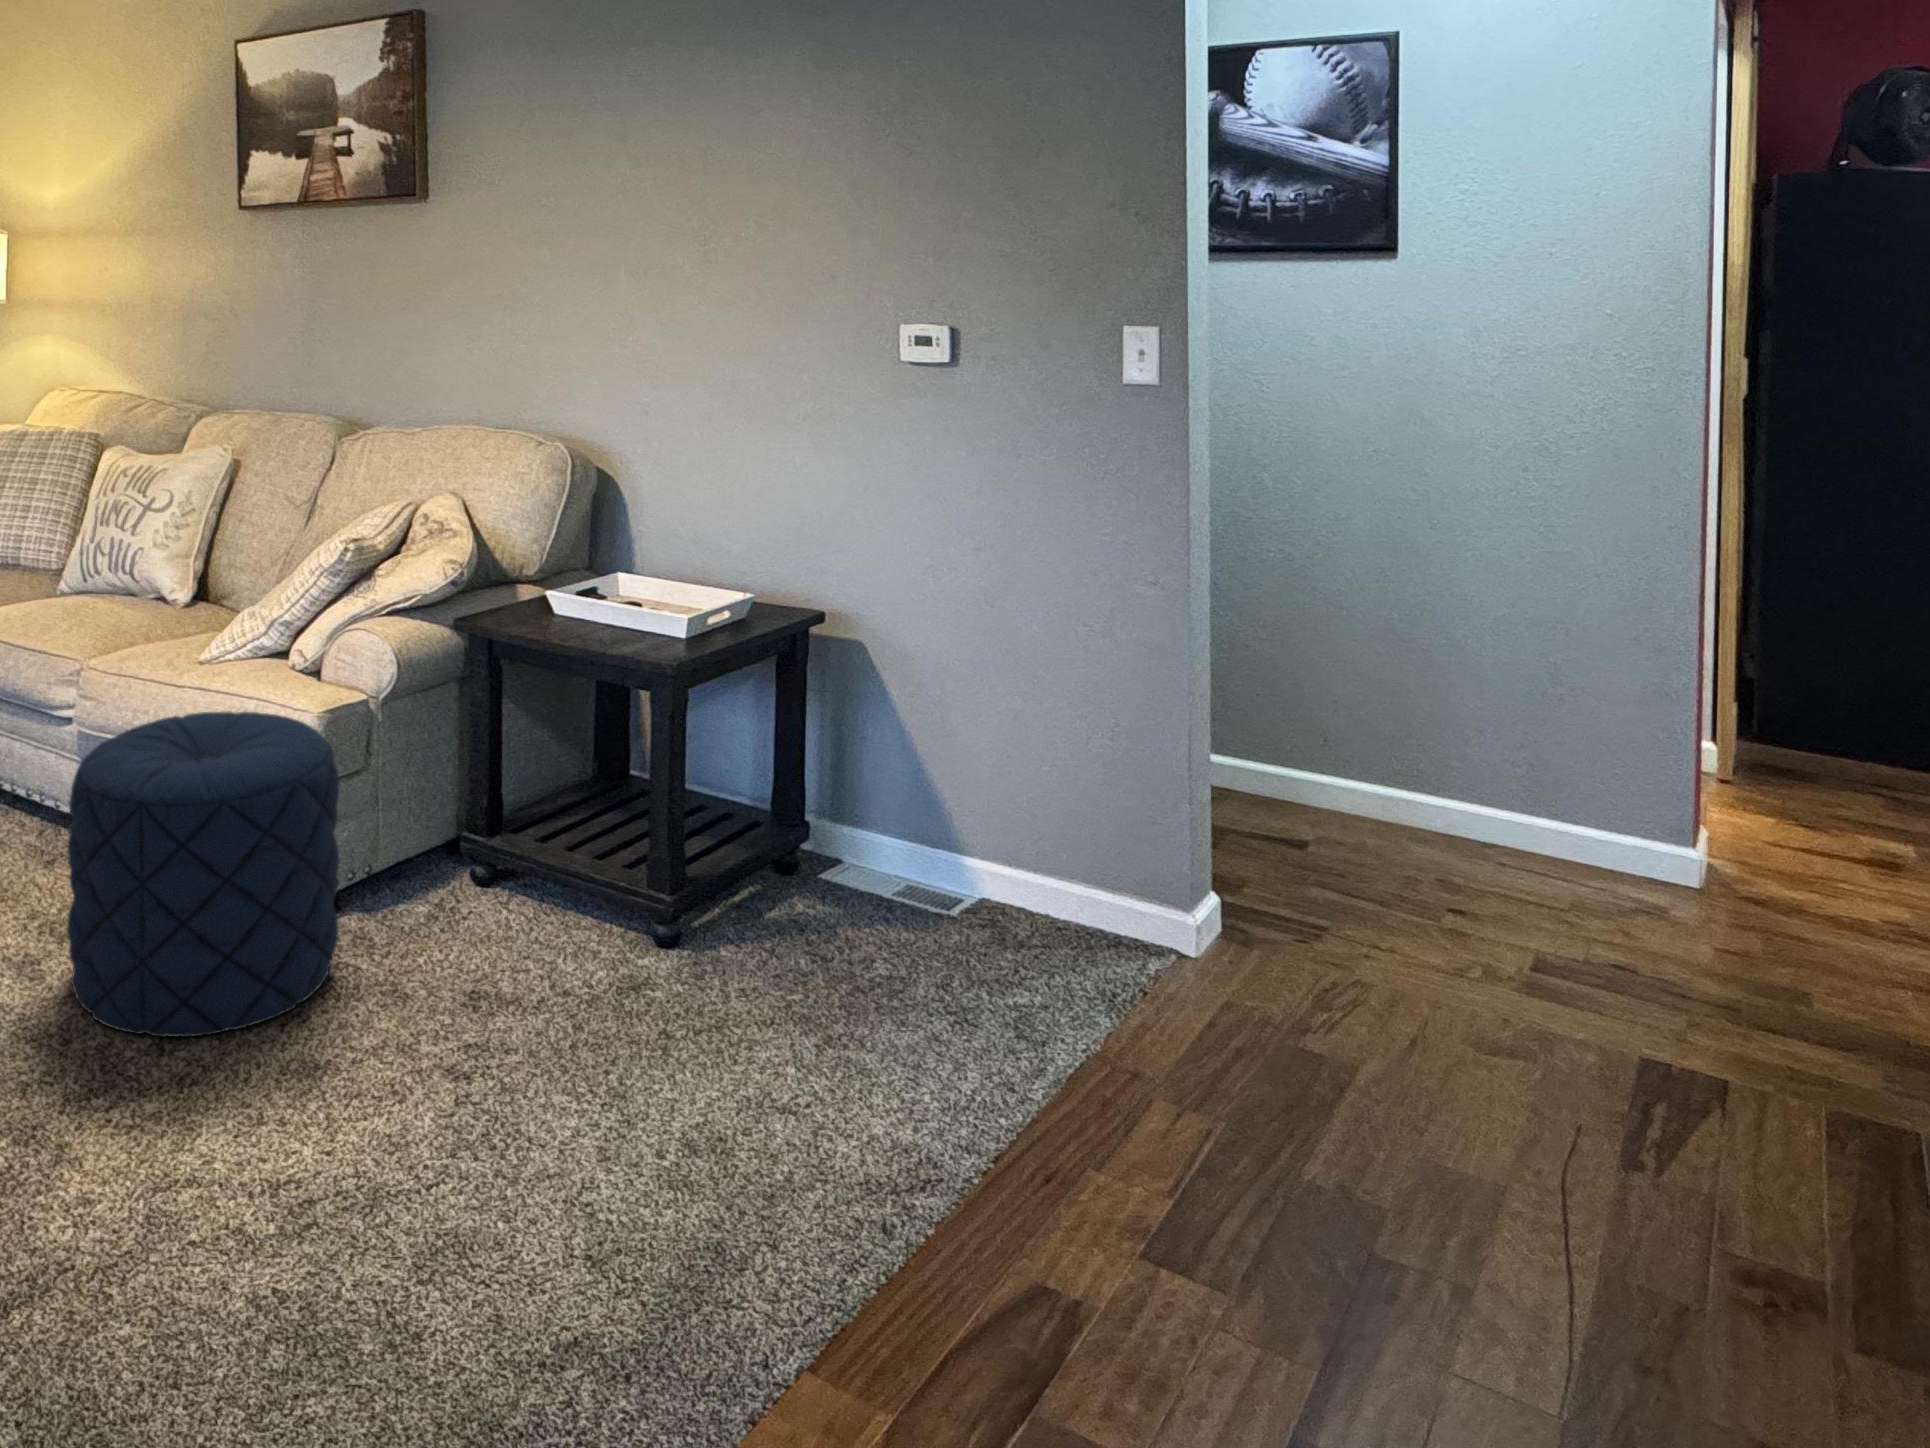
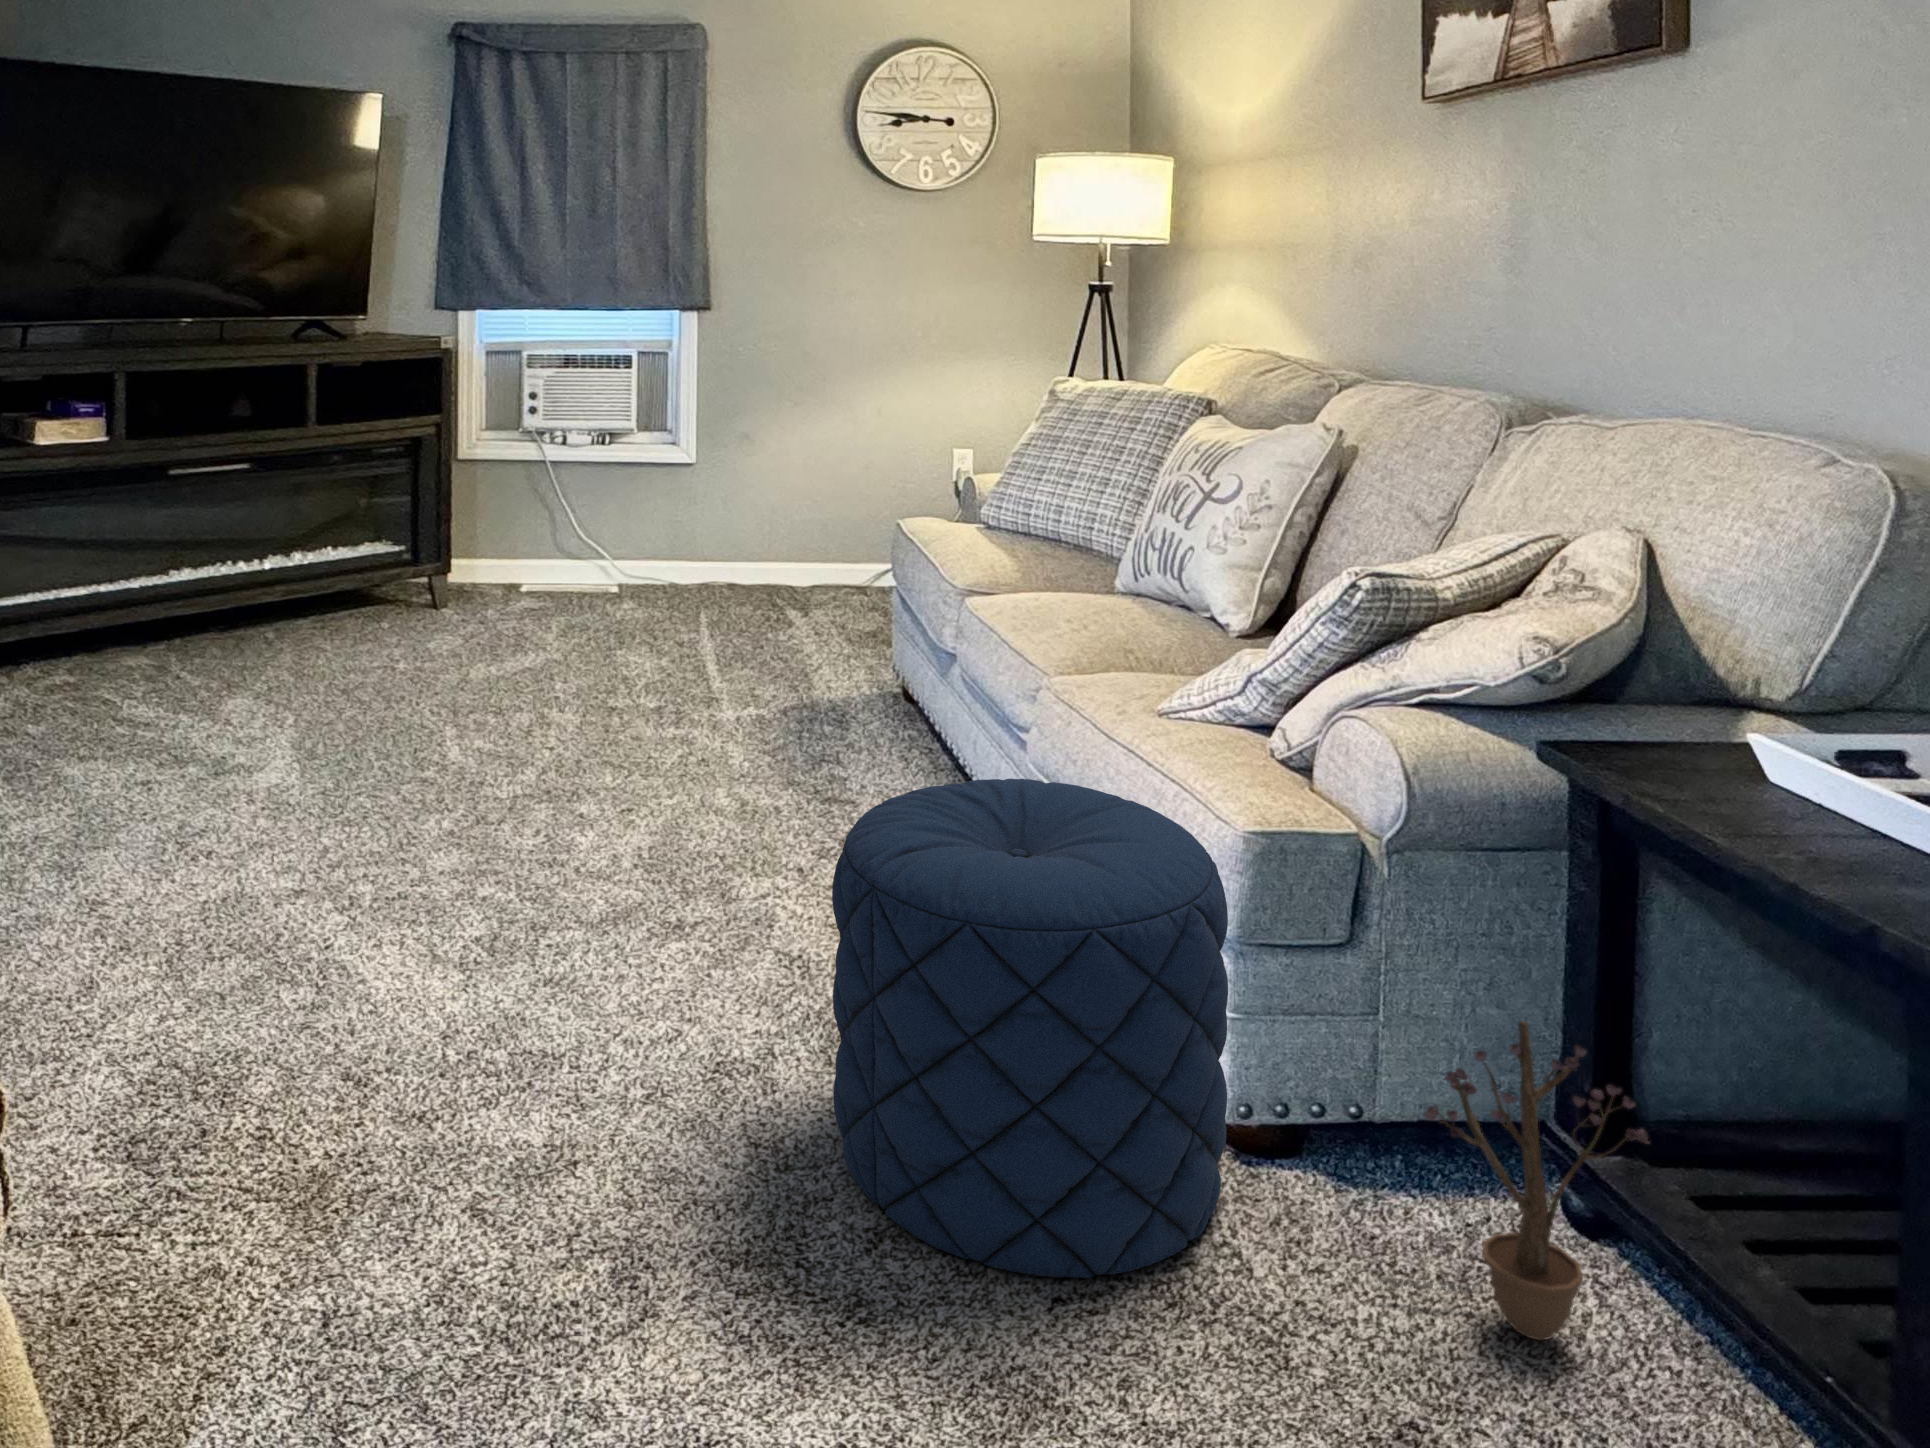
decorative plant: none [429,764,547,944] -> present [1379,1022,1648,1340]

